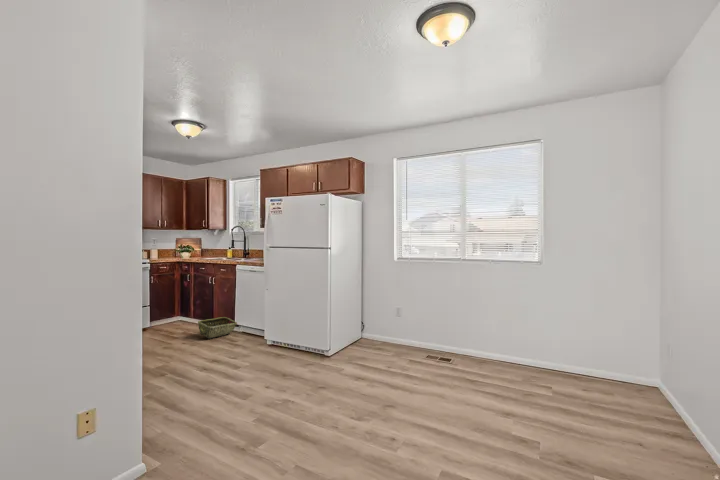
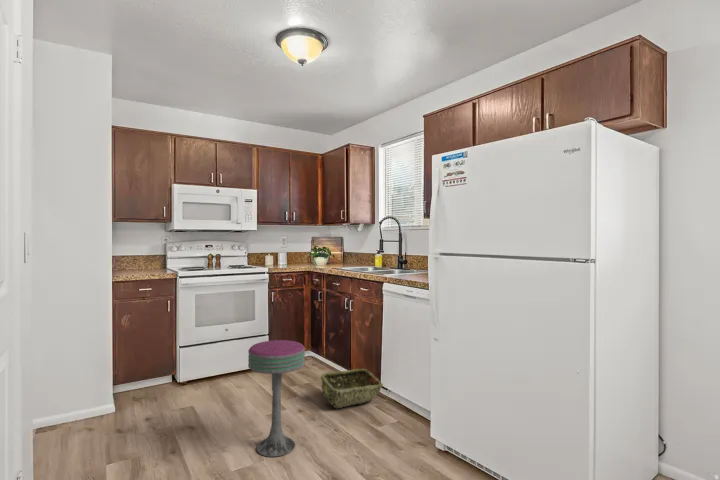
bar stool: none [161,298,196,359] -> present [248,340,305,457]

